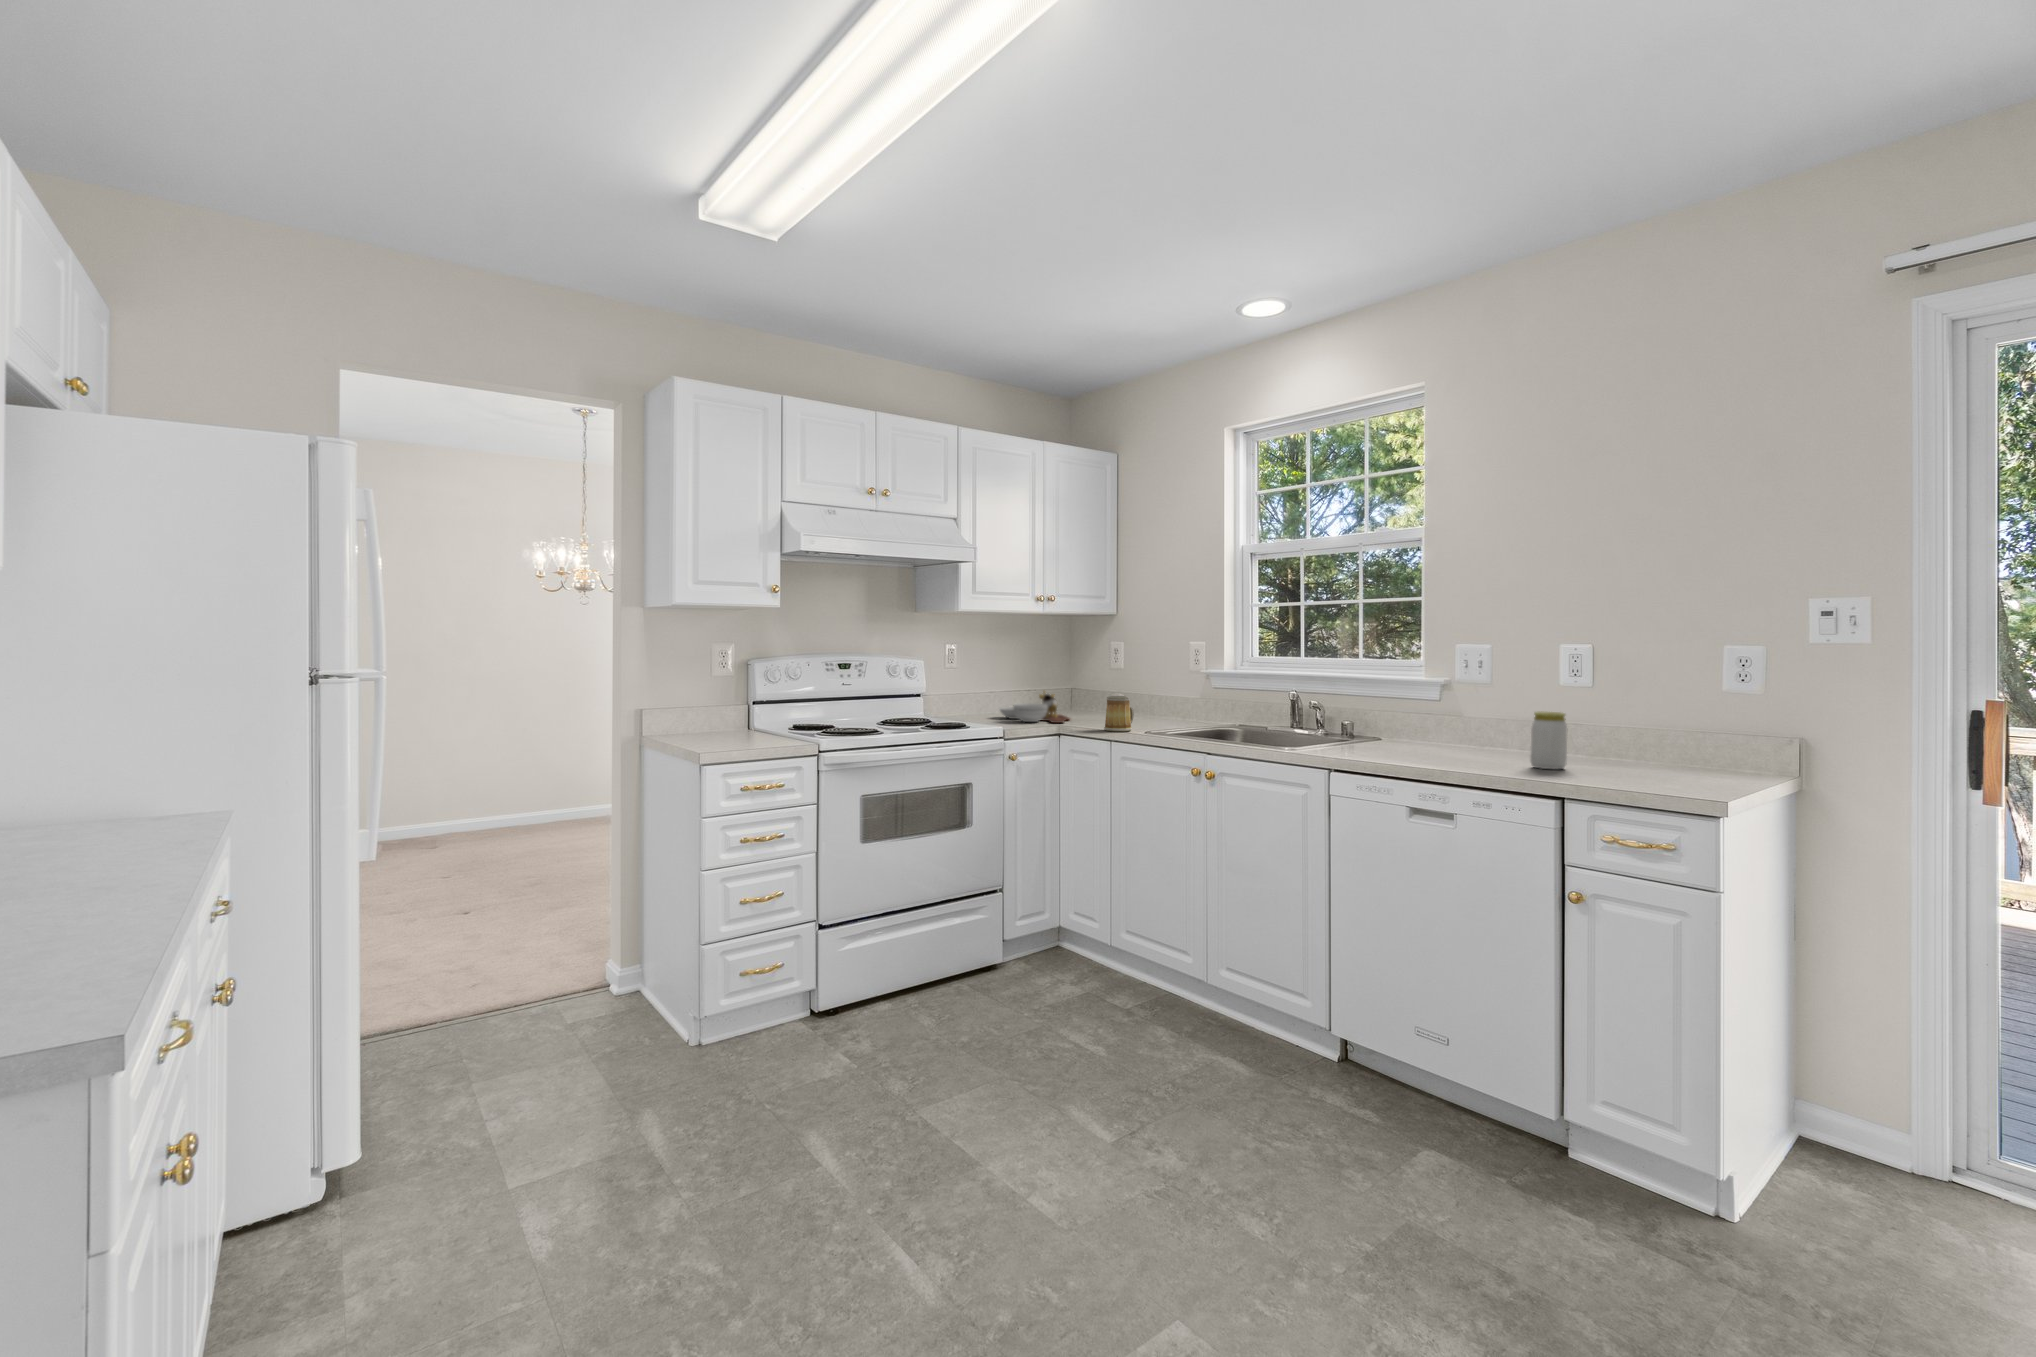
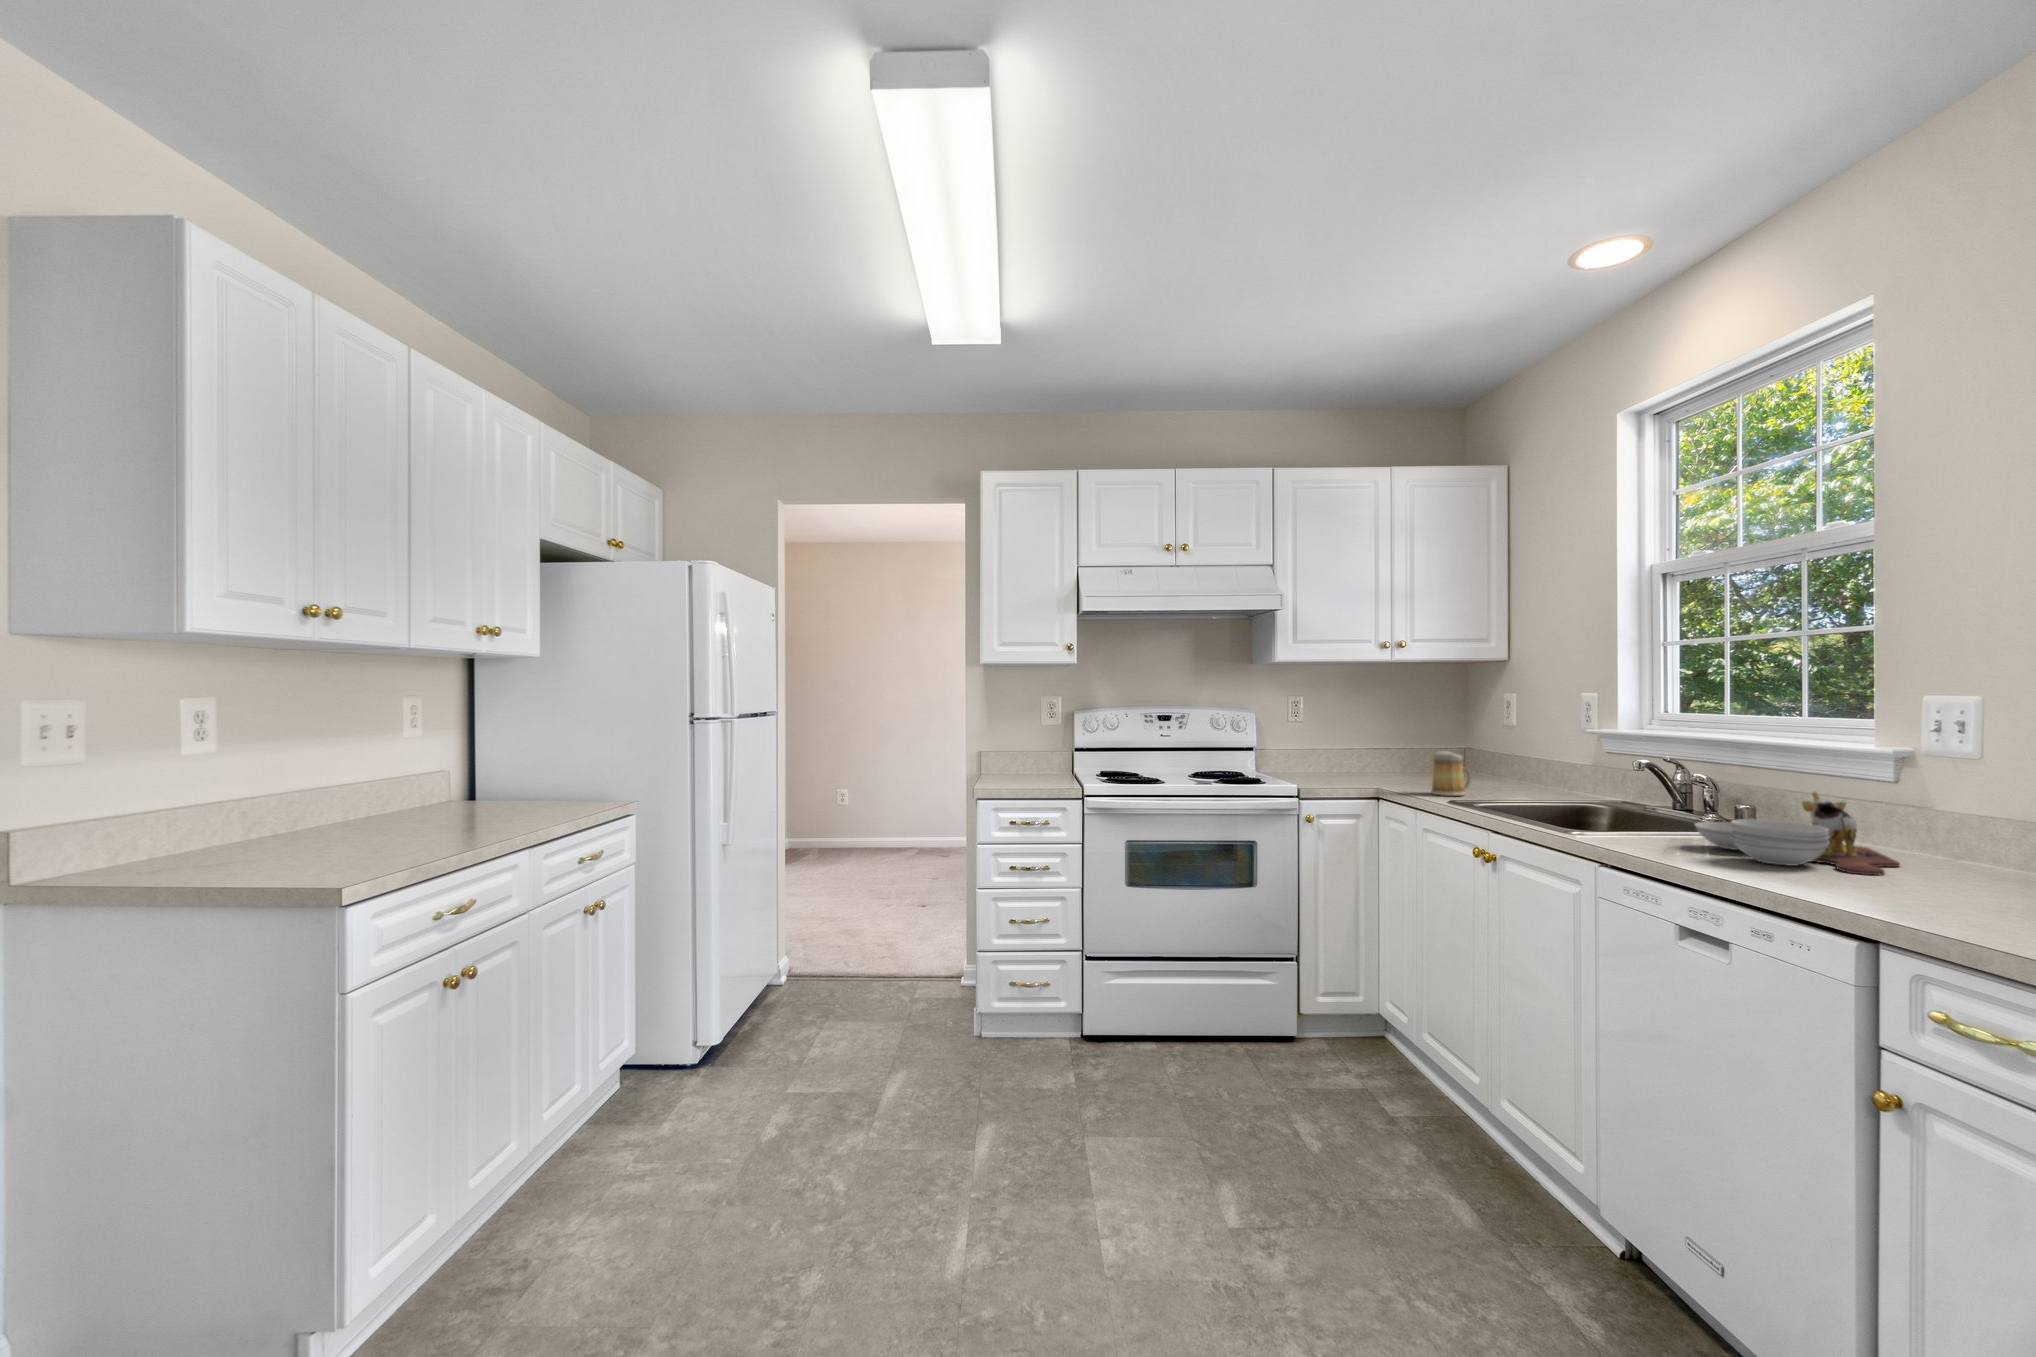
cutting board: present [1000,691,1070,723] -> present [1695,792,1900,875]
jar: present [1530,712,1567,769] -> none [1898,798,1973,897]

